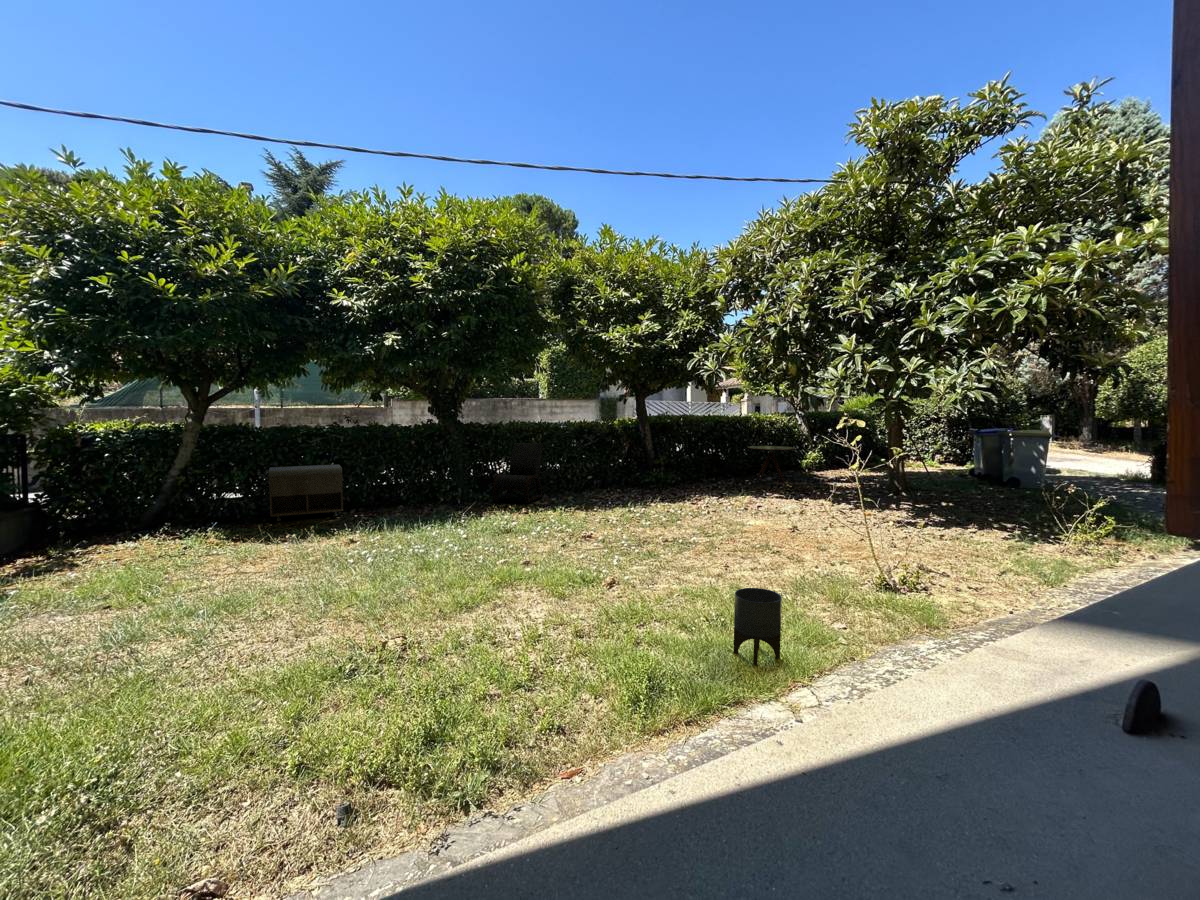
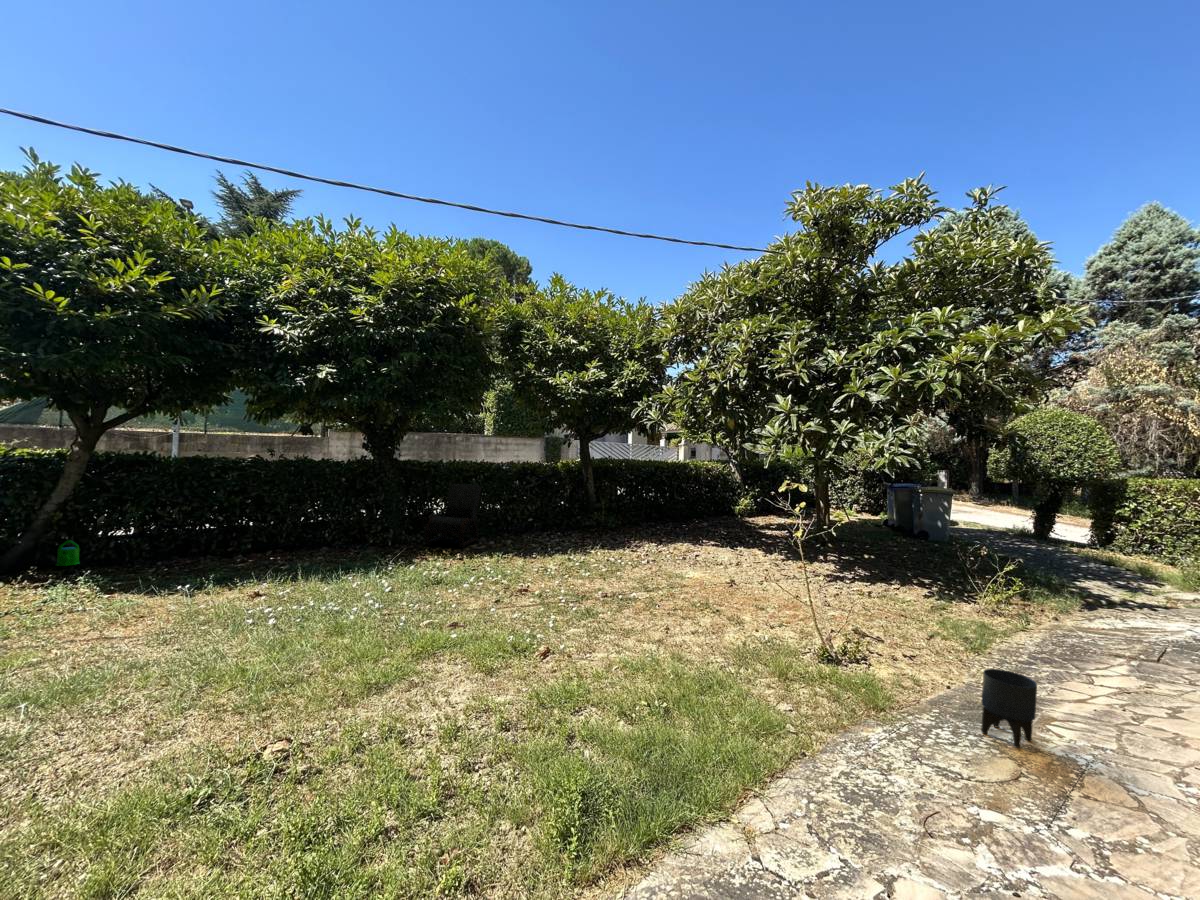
round table: present [748,446,796,481] -> none [682,493,728,528]
storage bench: present [269,465,343,521] -> none [168,502,258,563]
watering can: none [179,502,199,524] -> present [56,540,80,566]
planter: present [733,588,782,665] -> present [981,669,1037,748]

